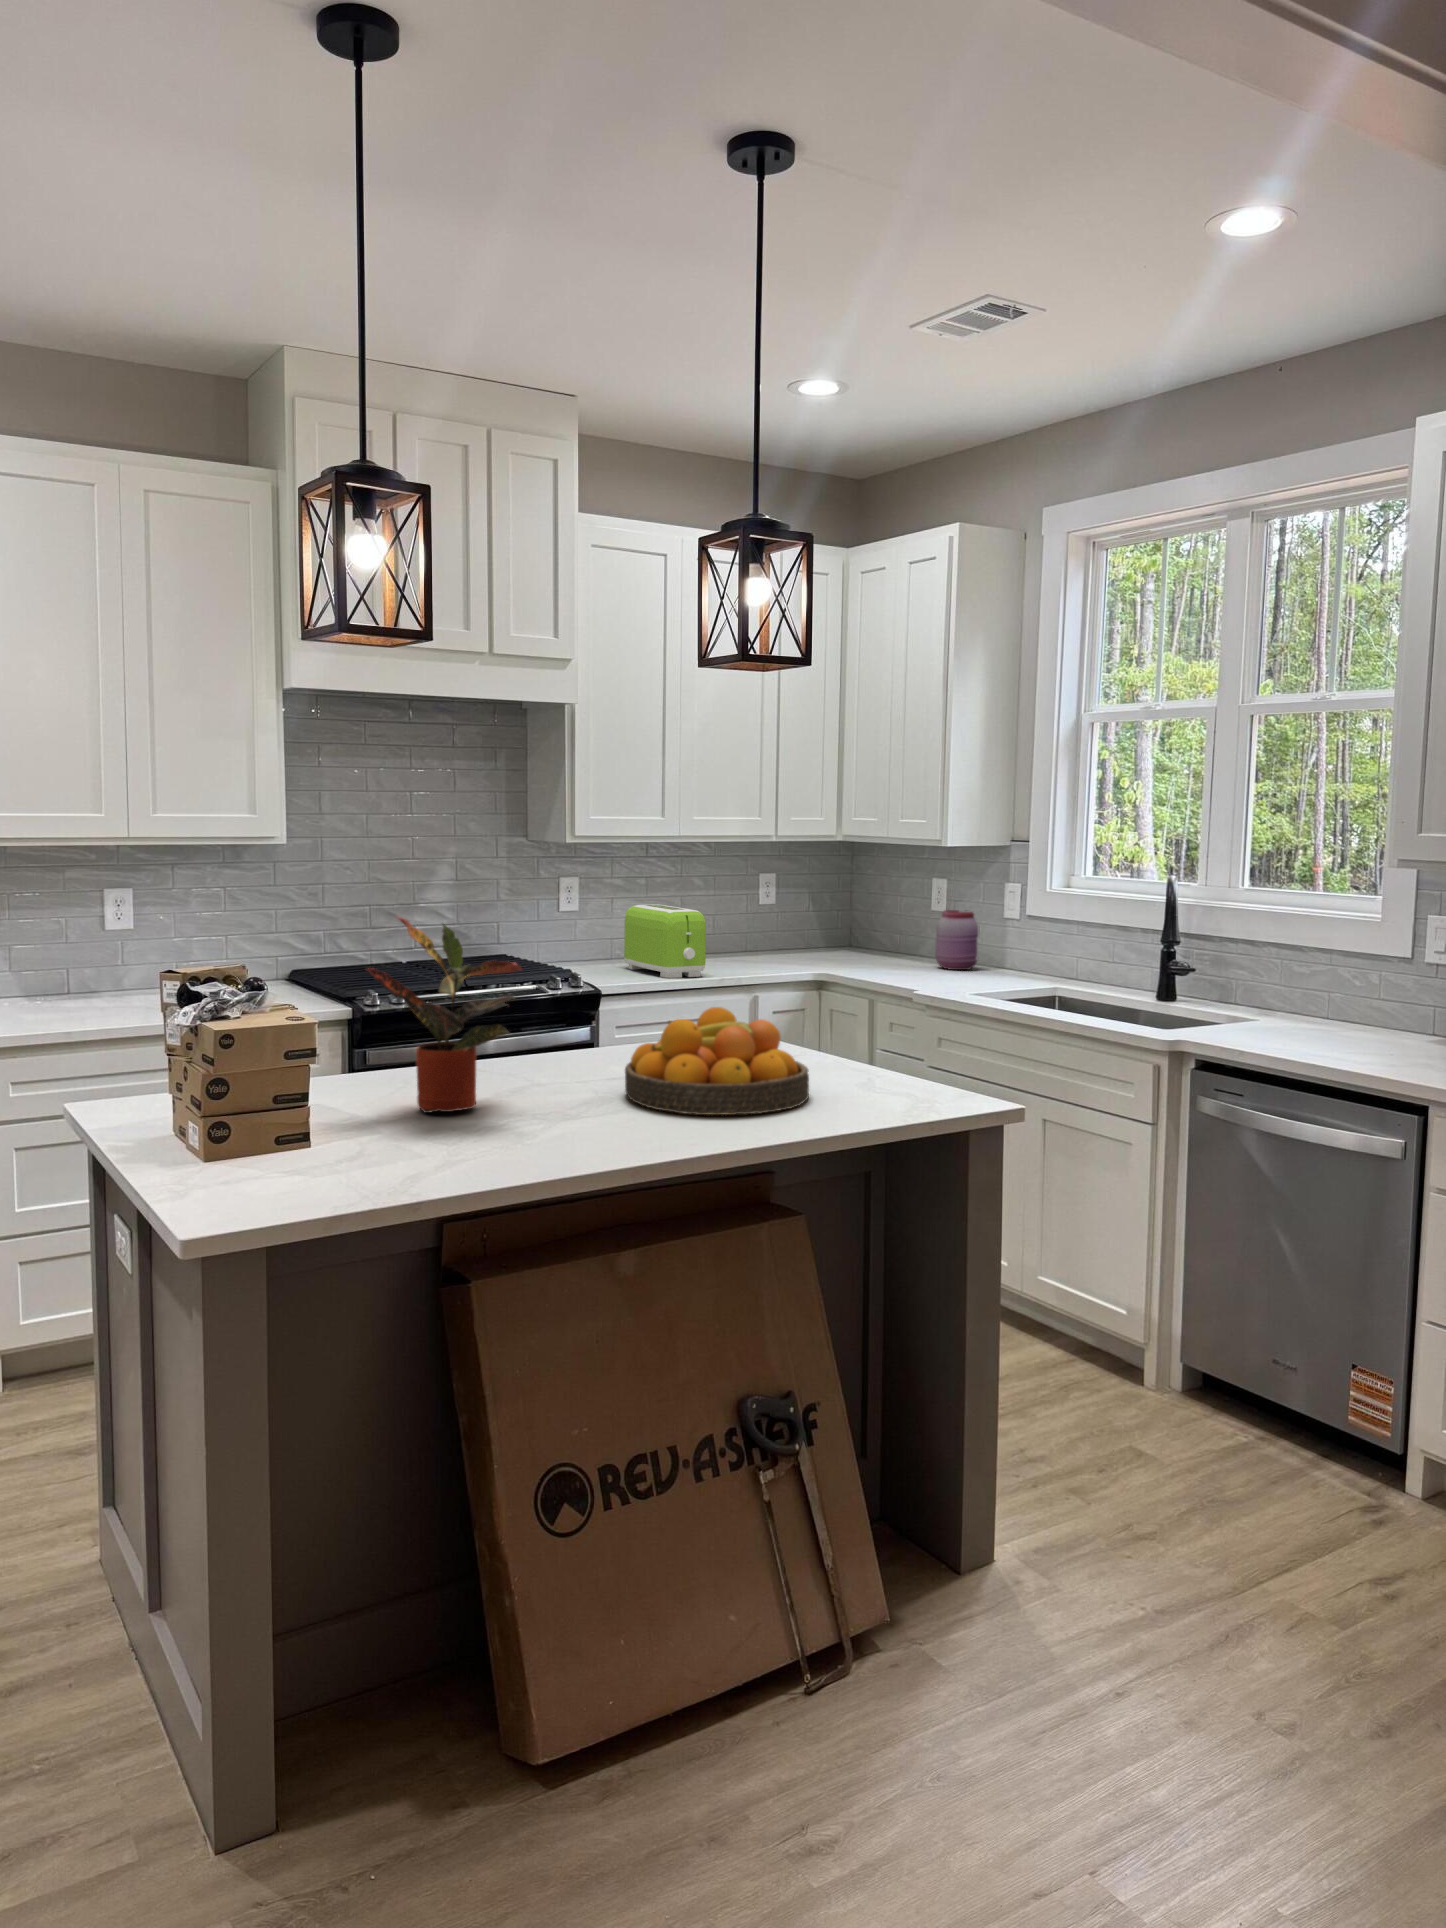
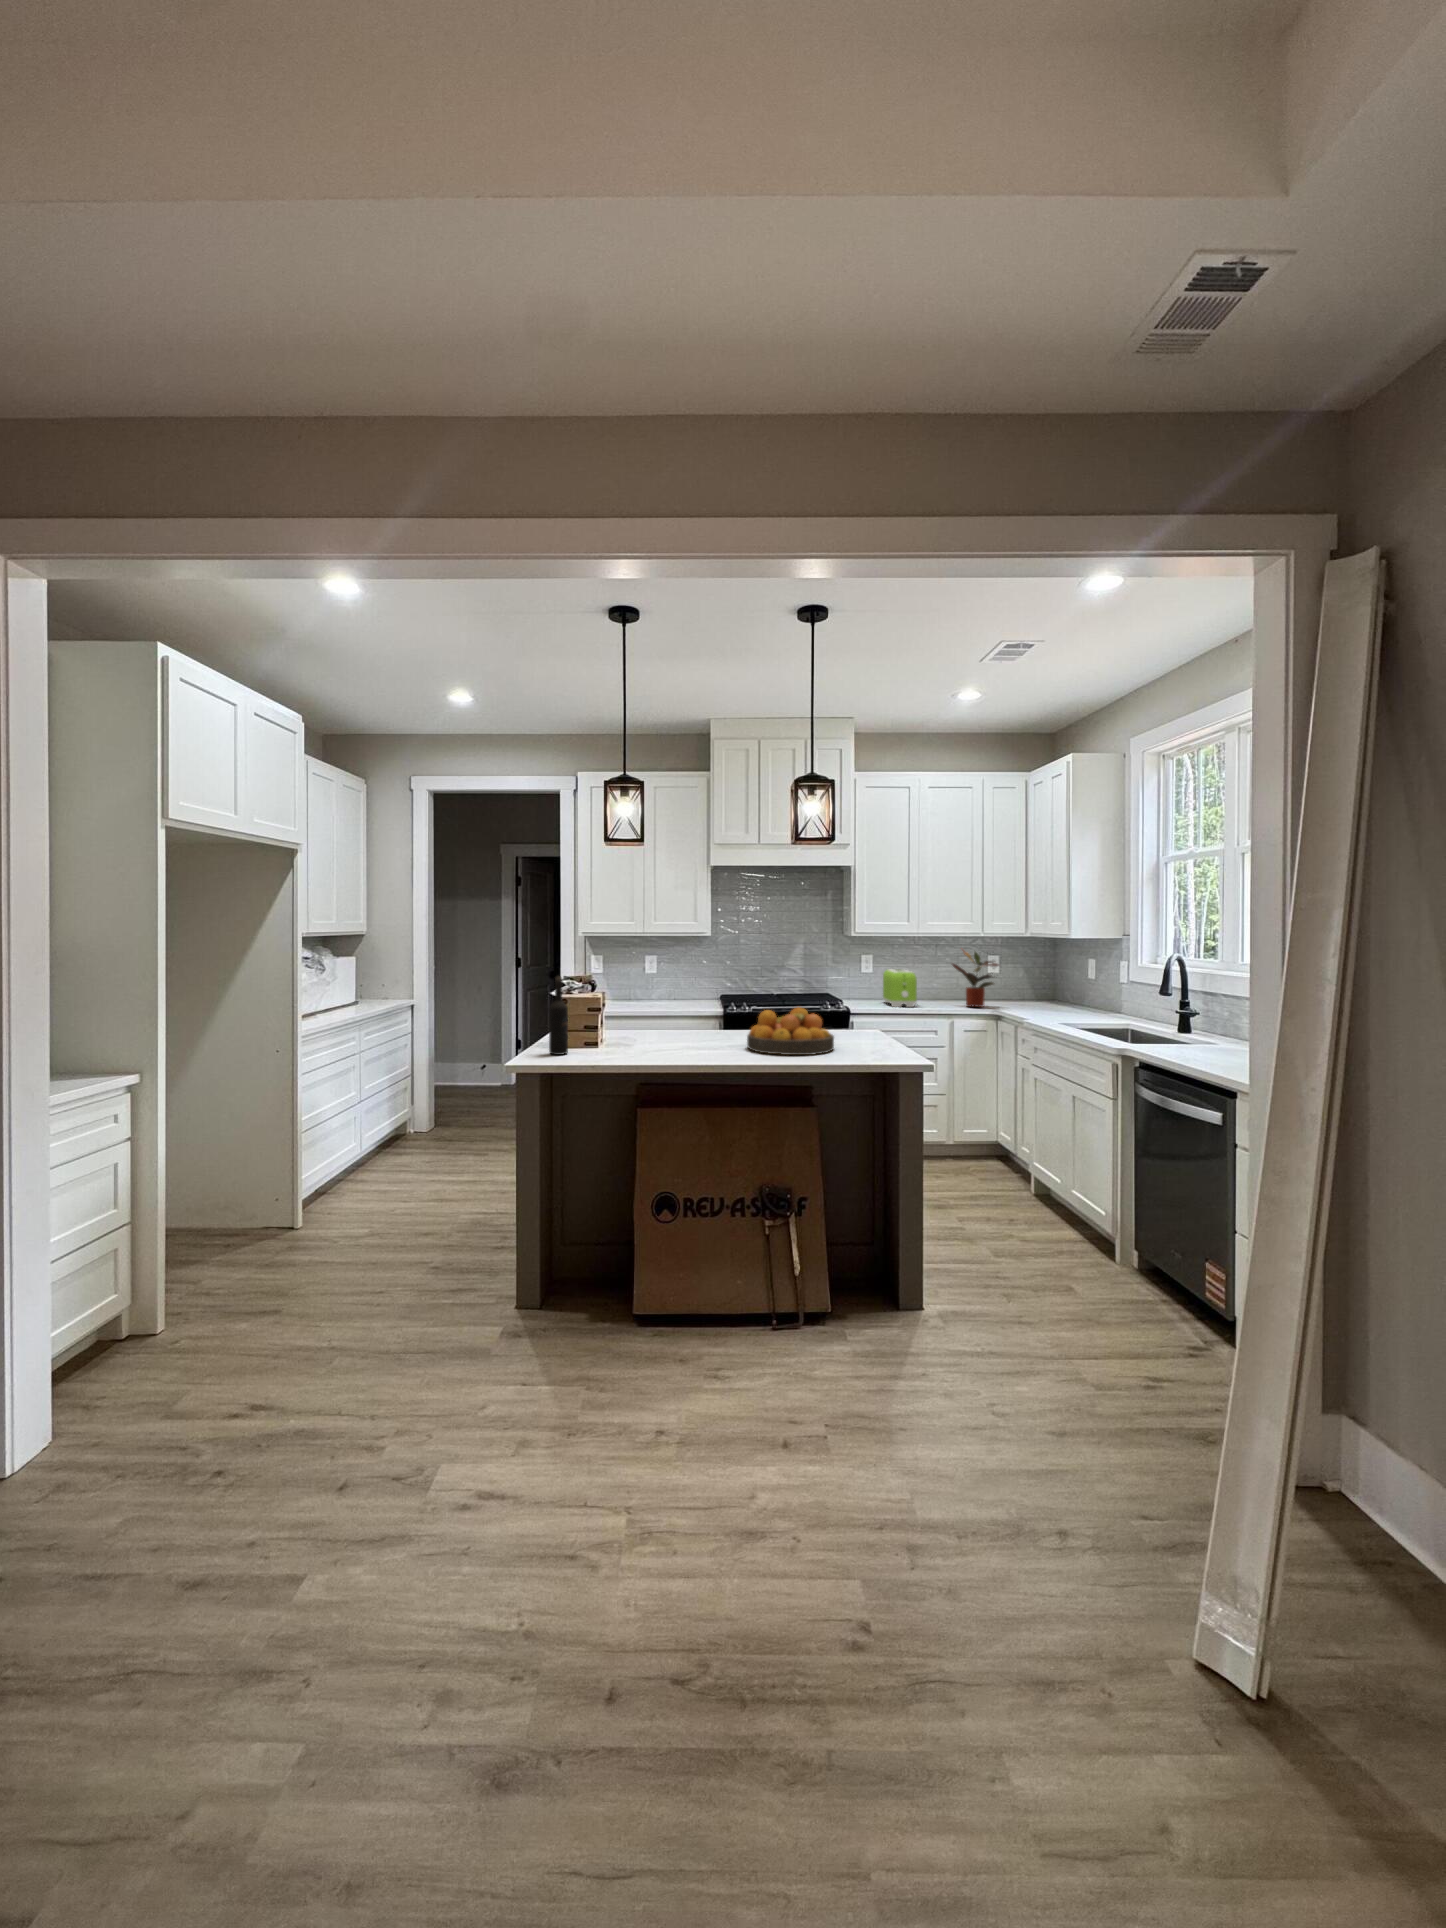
jar: present [935,910,978,970] -> none [1082,978,1111,1014]
potted plant: present [367,917,522,1113] -> present [952,950,999,1007]
wine bottle: none [210,973,263,1180] -> present [549,976,568,1055]

